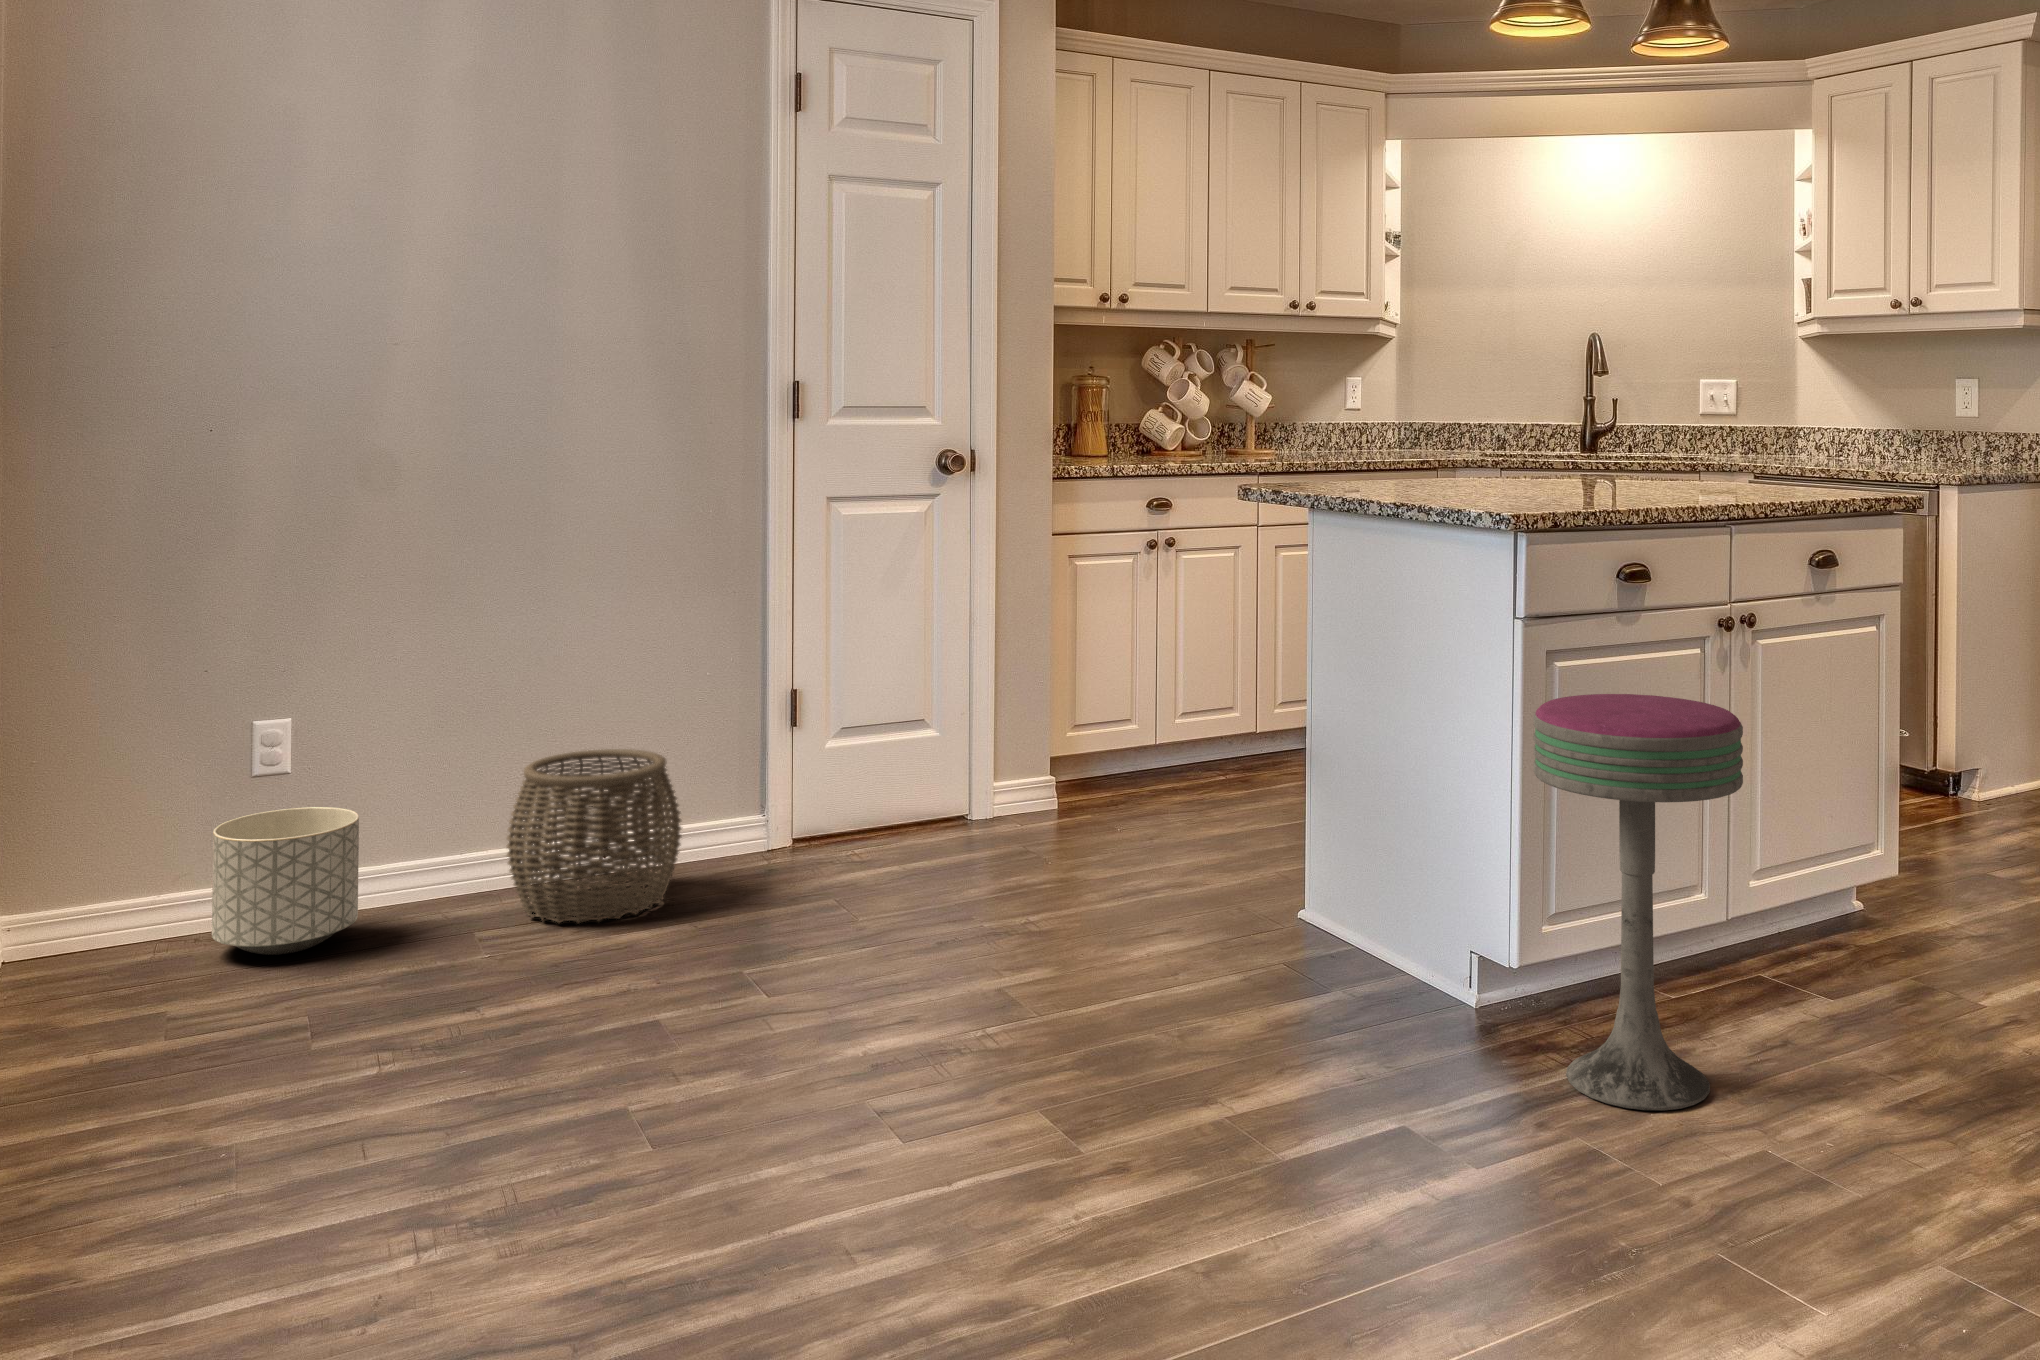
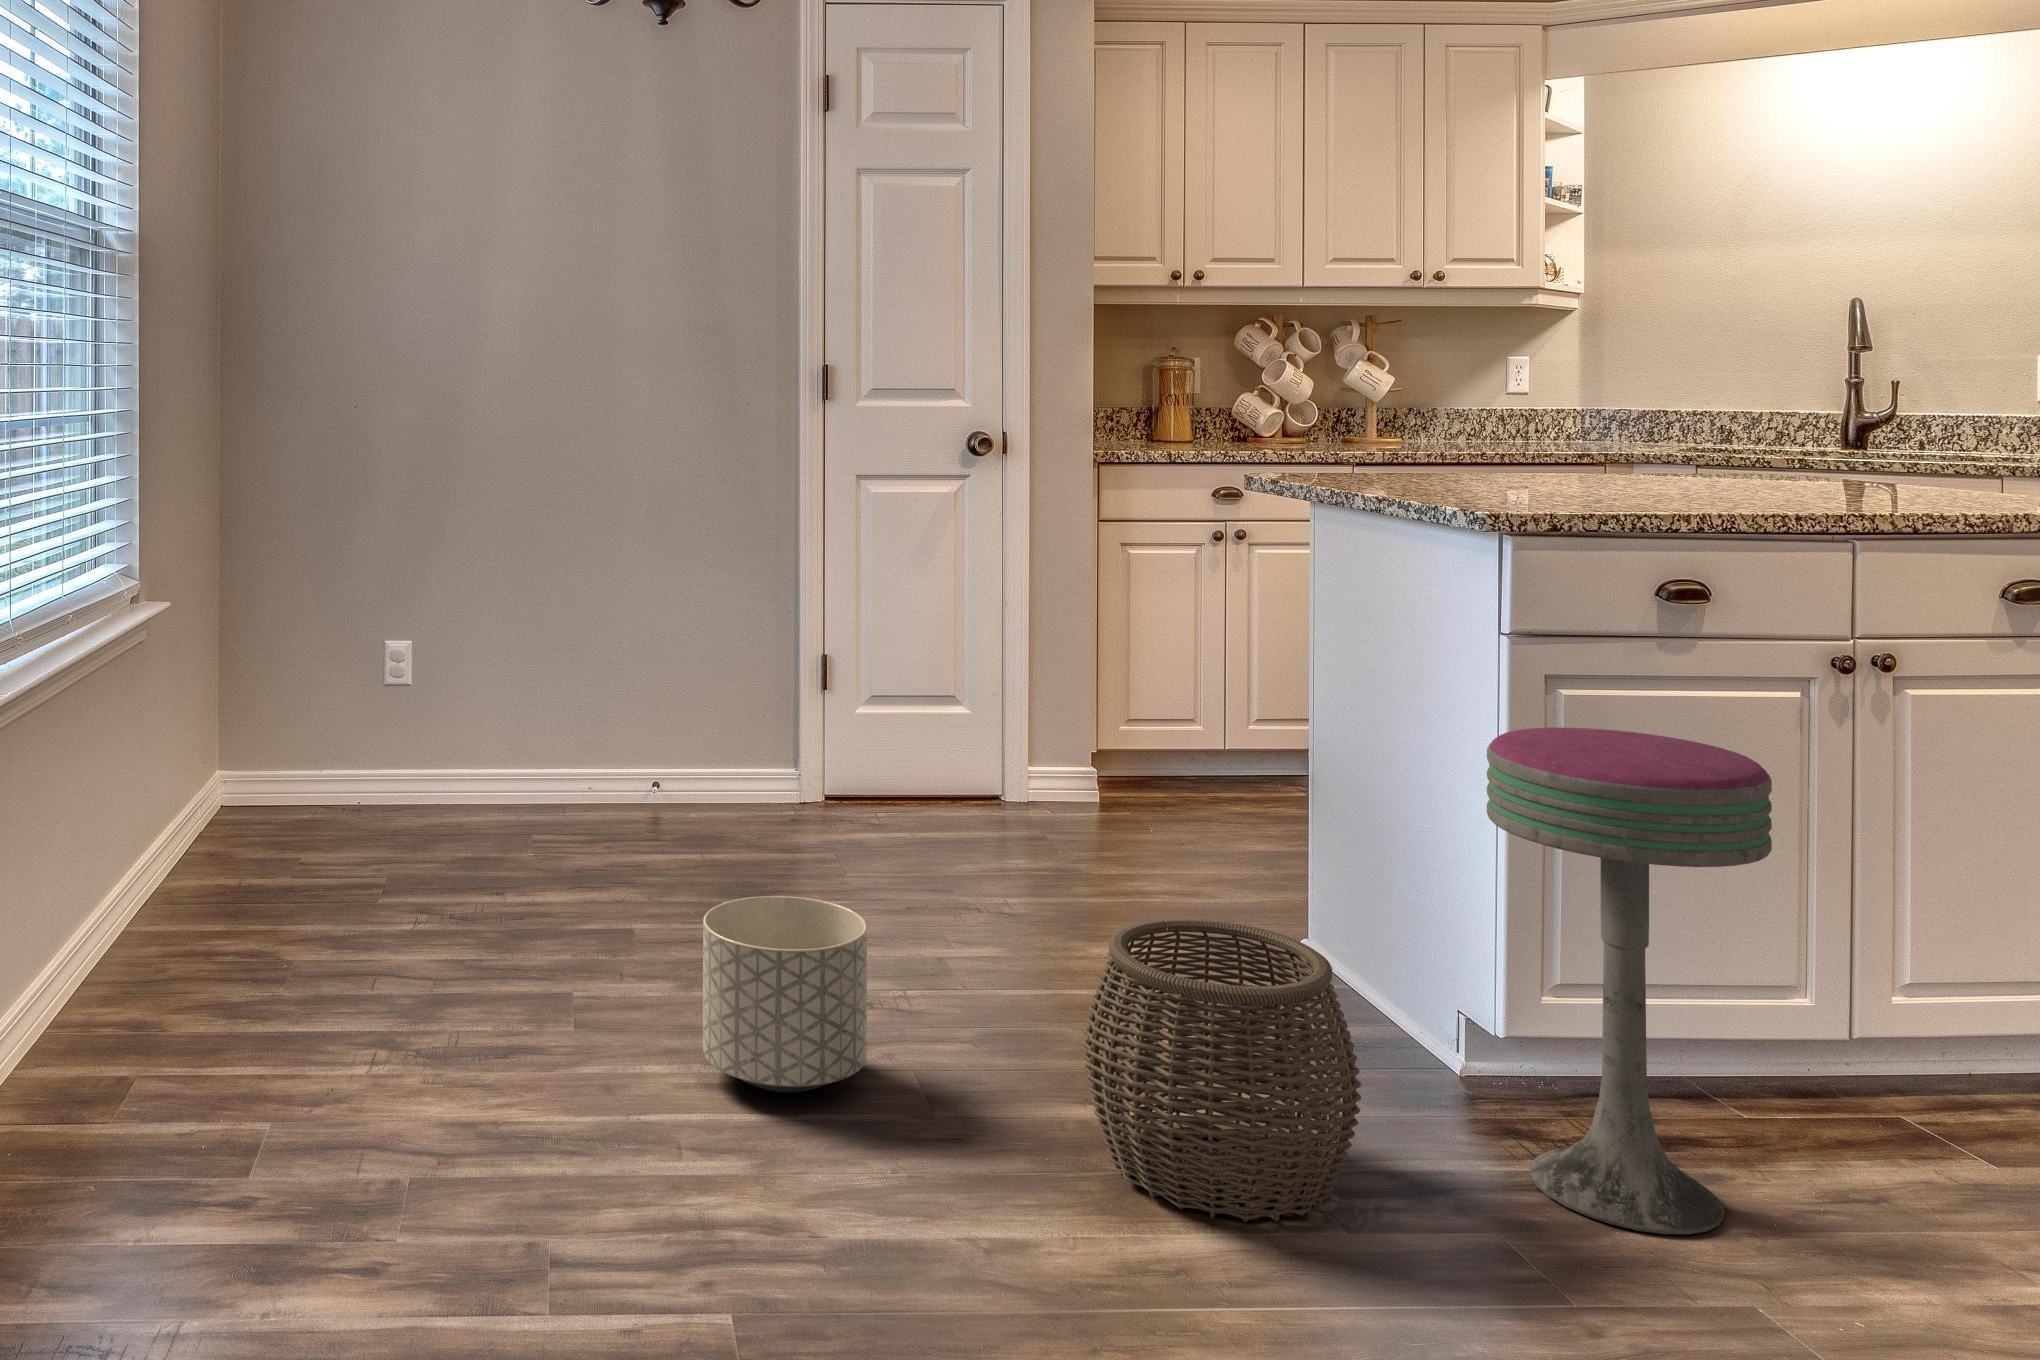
woven basket: present [506,749,682,923] -> present [1083,919,1361,1222]
planter: present [212,807,359,955] -> present [703,896,867,1093]

